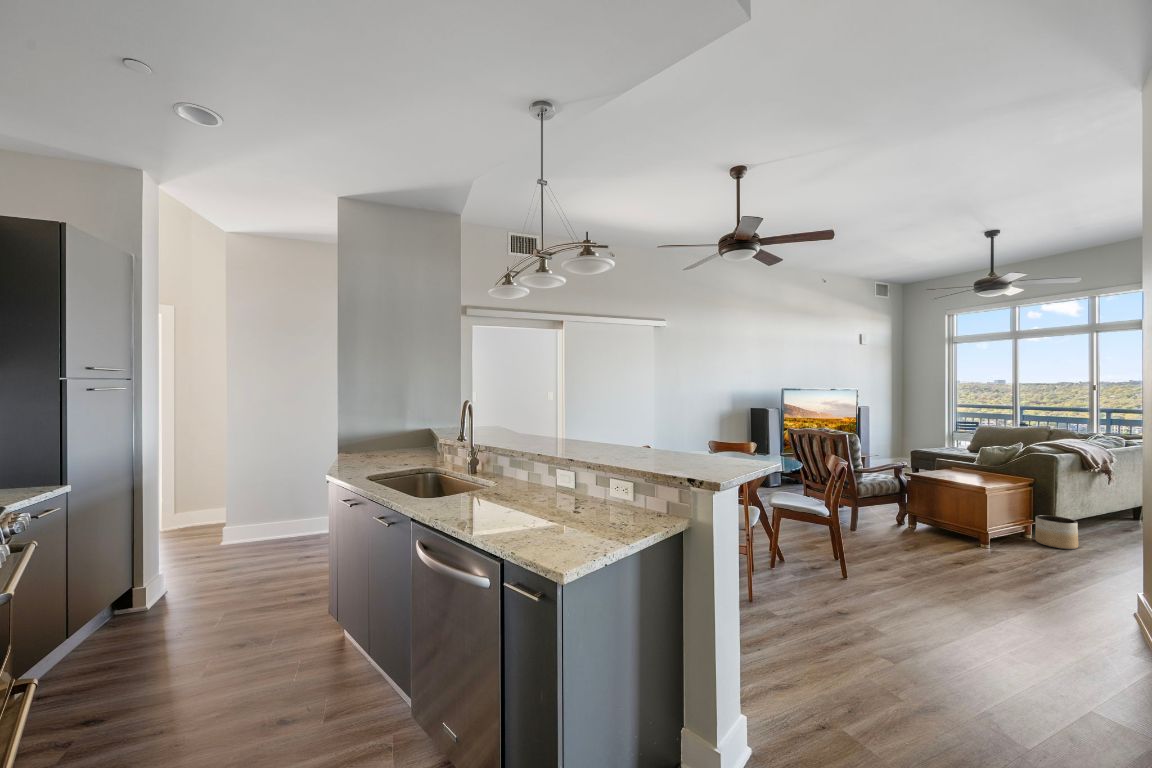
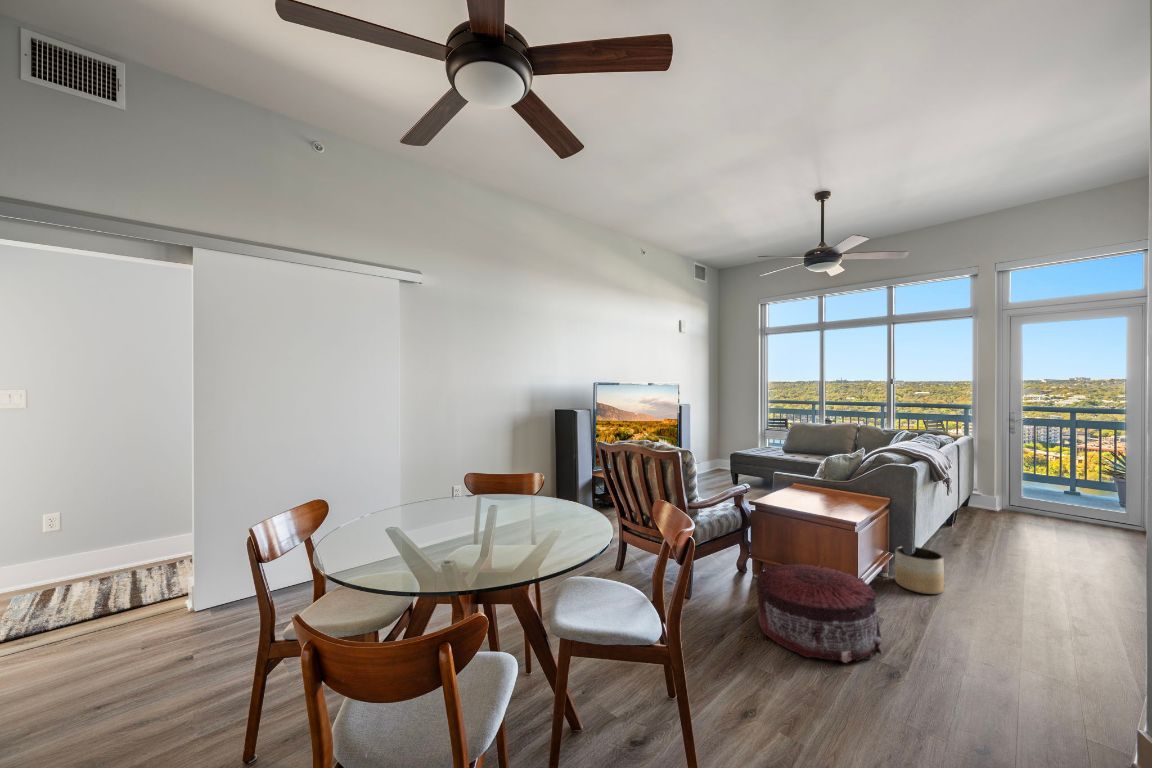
pouf: none [902,511,992,566] -> present [757,564,881,663]

